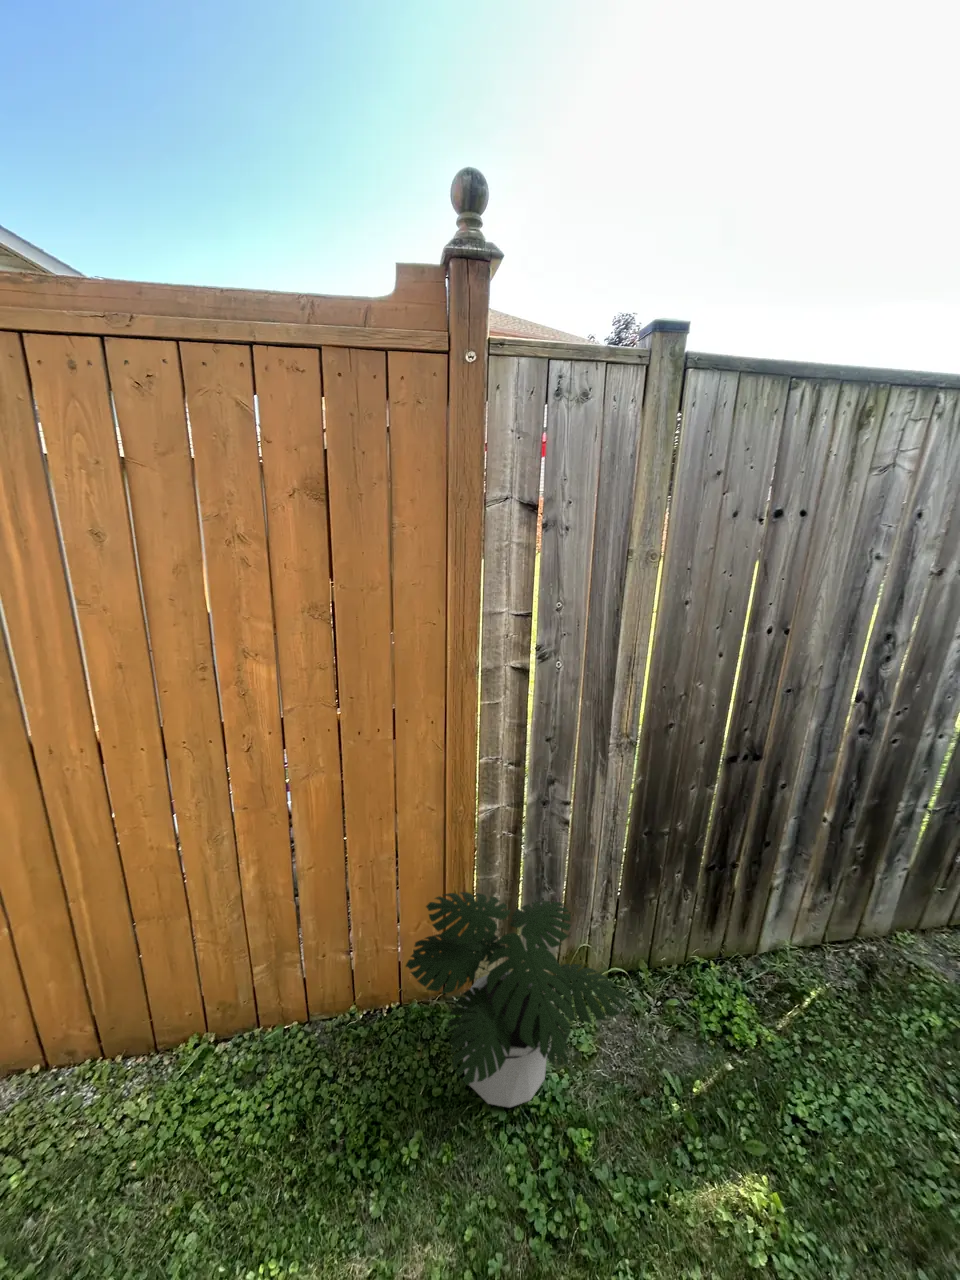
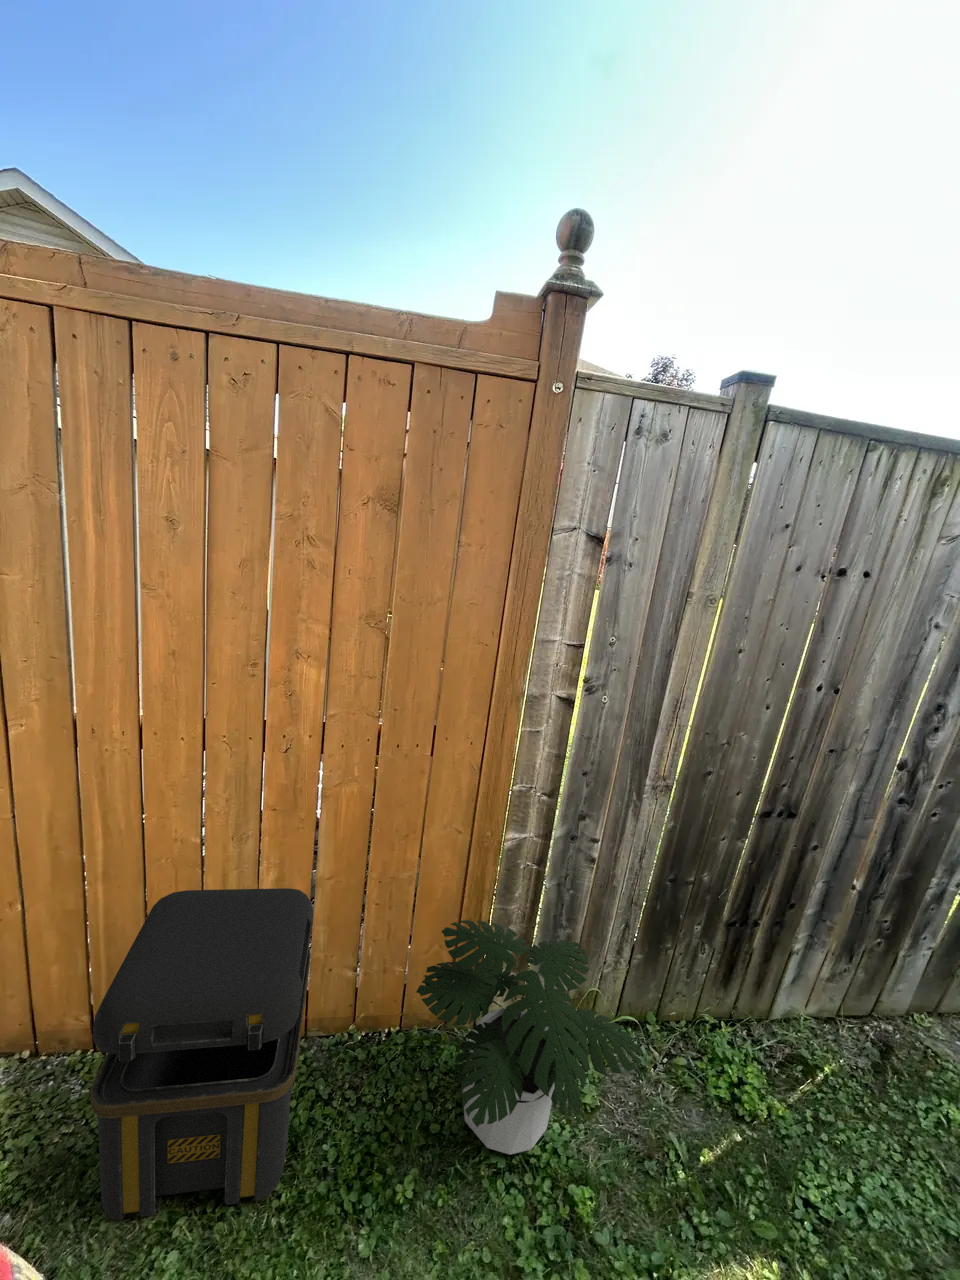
toolbox: none [80,883,302,1212] -> present [90,888,313,1220]

